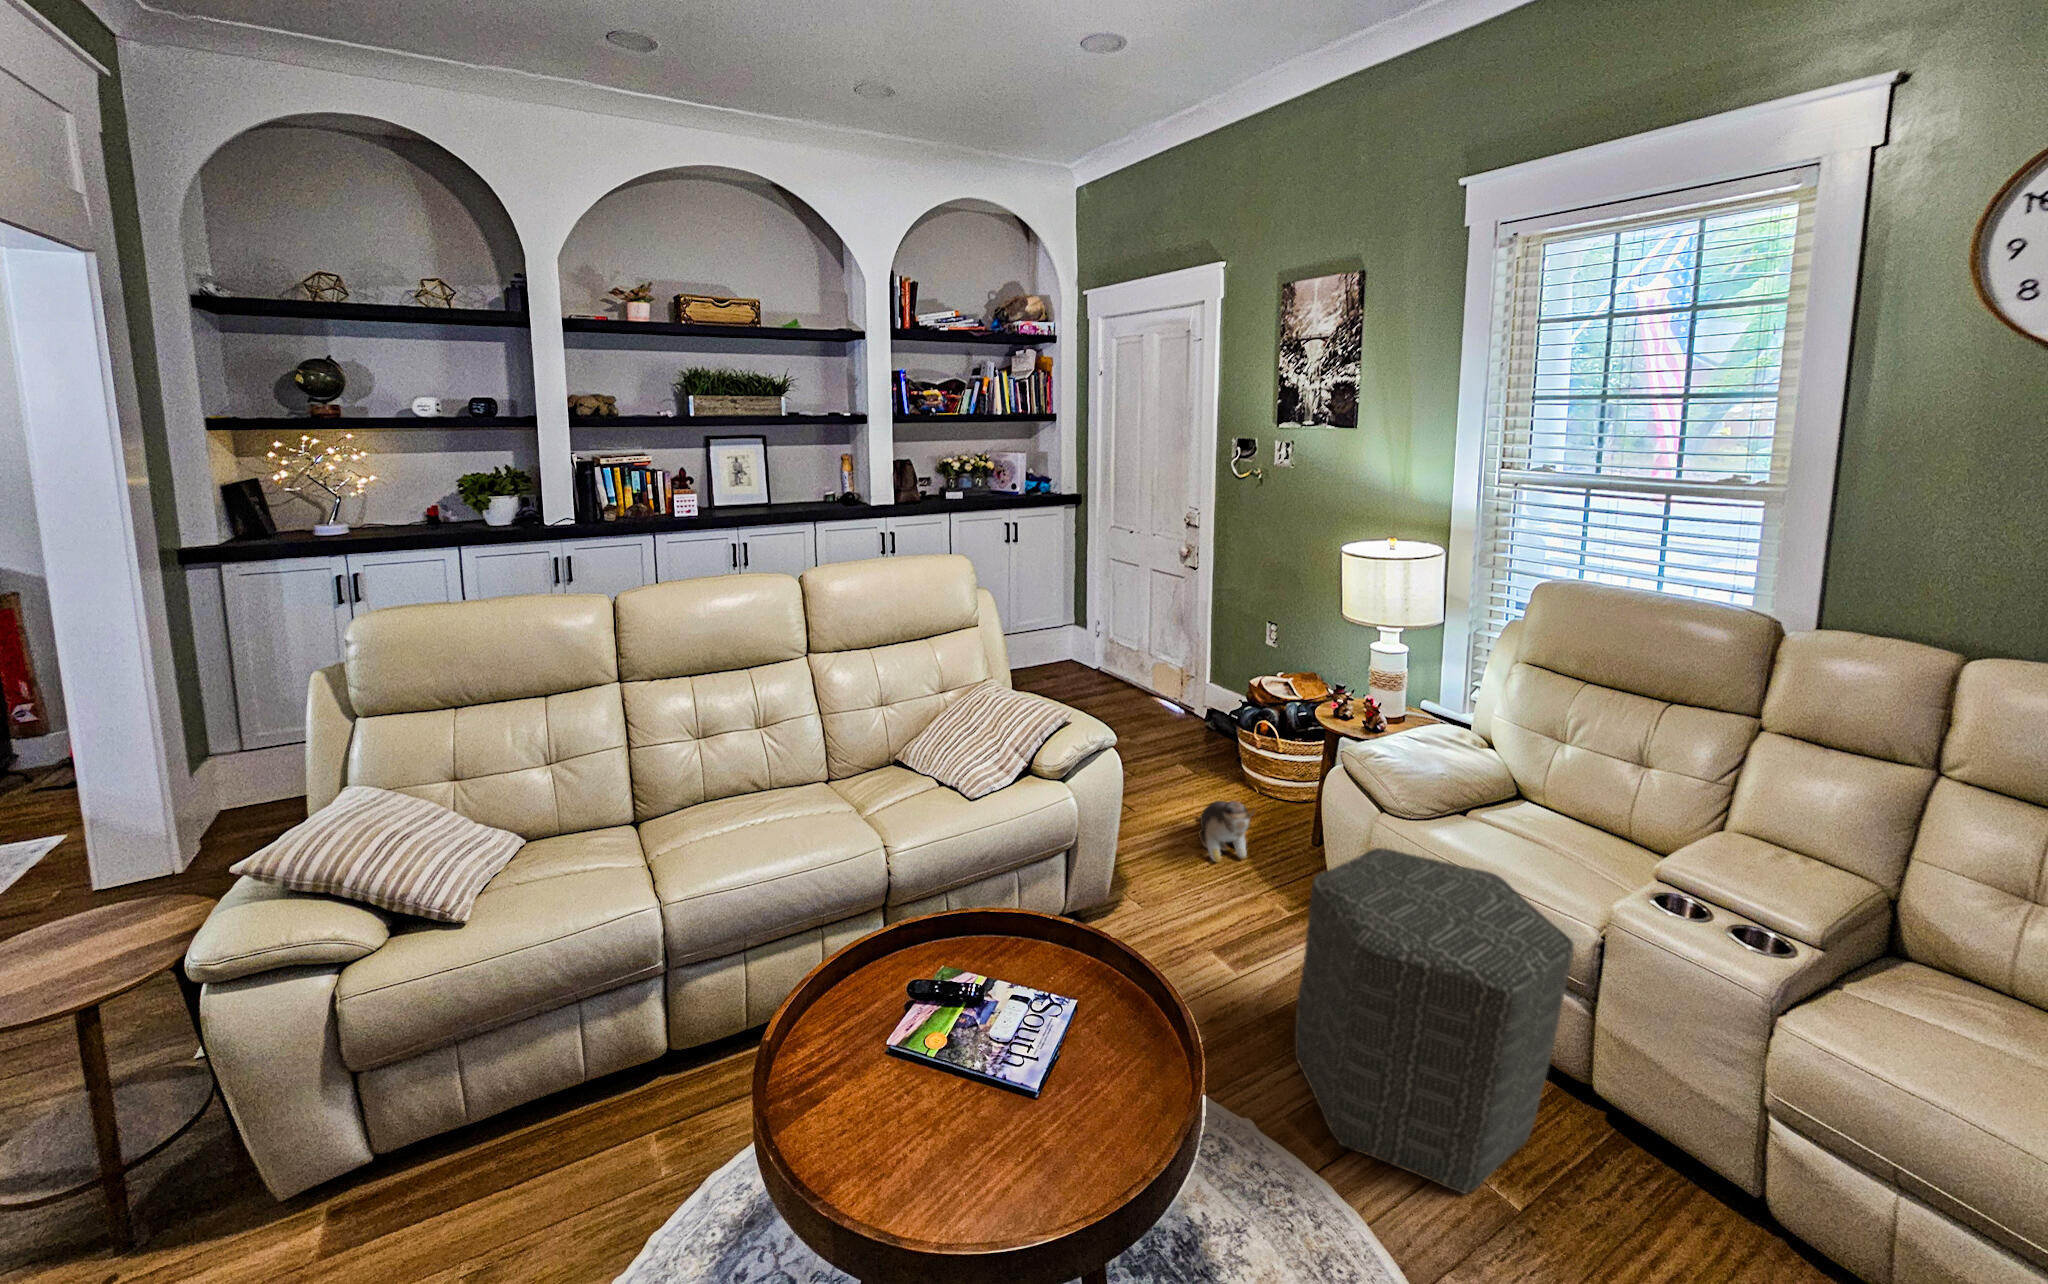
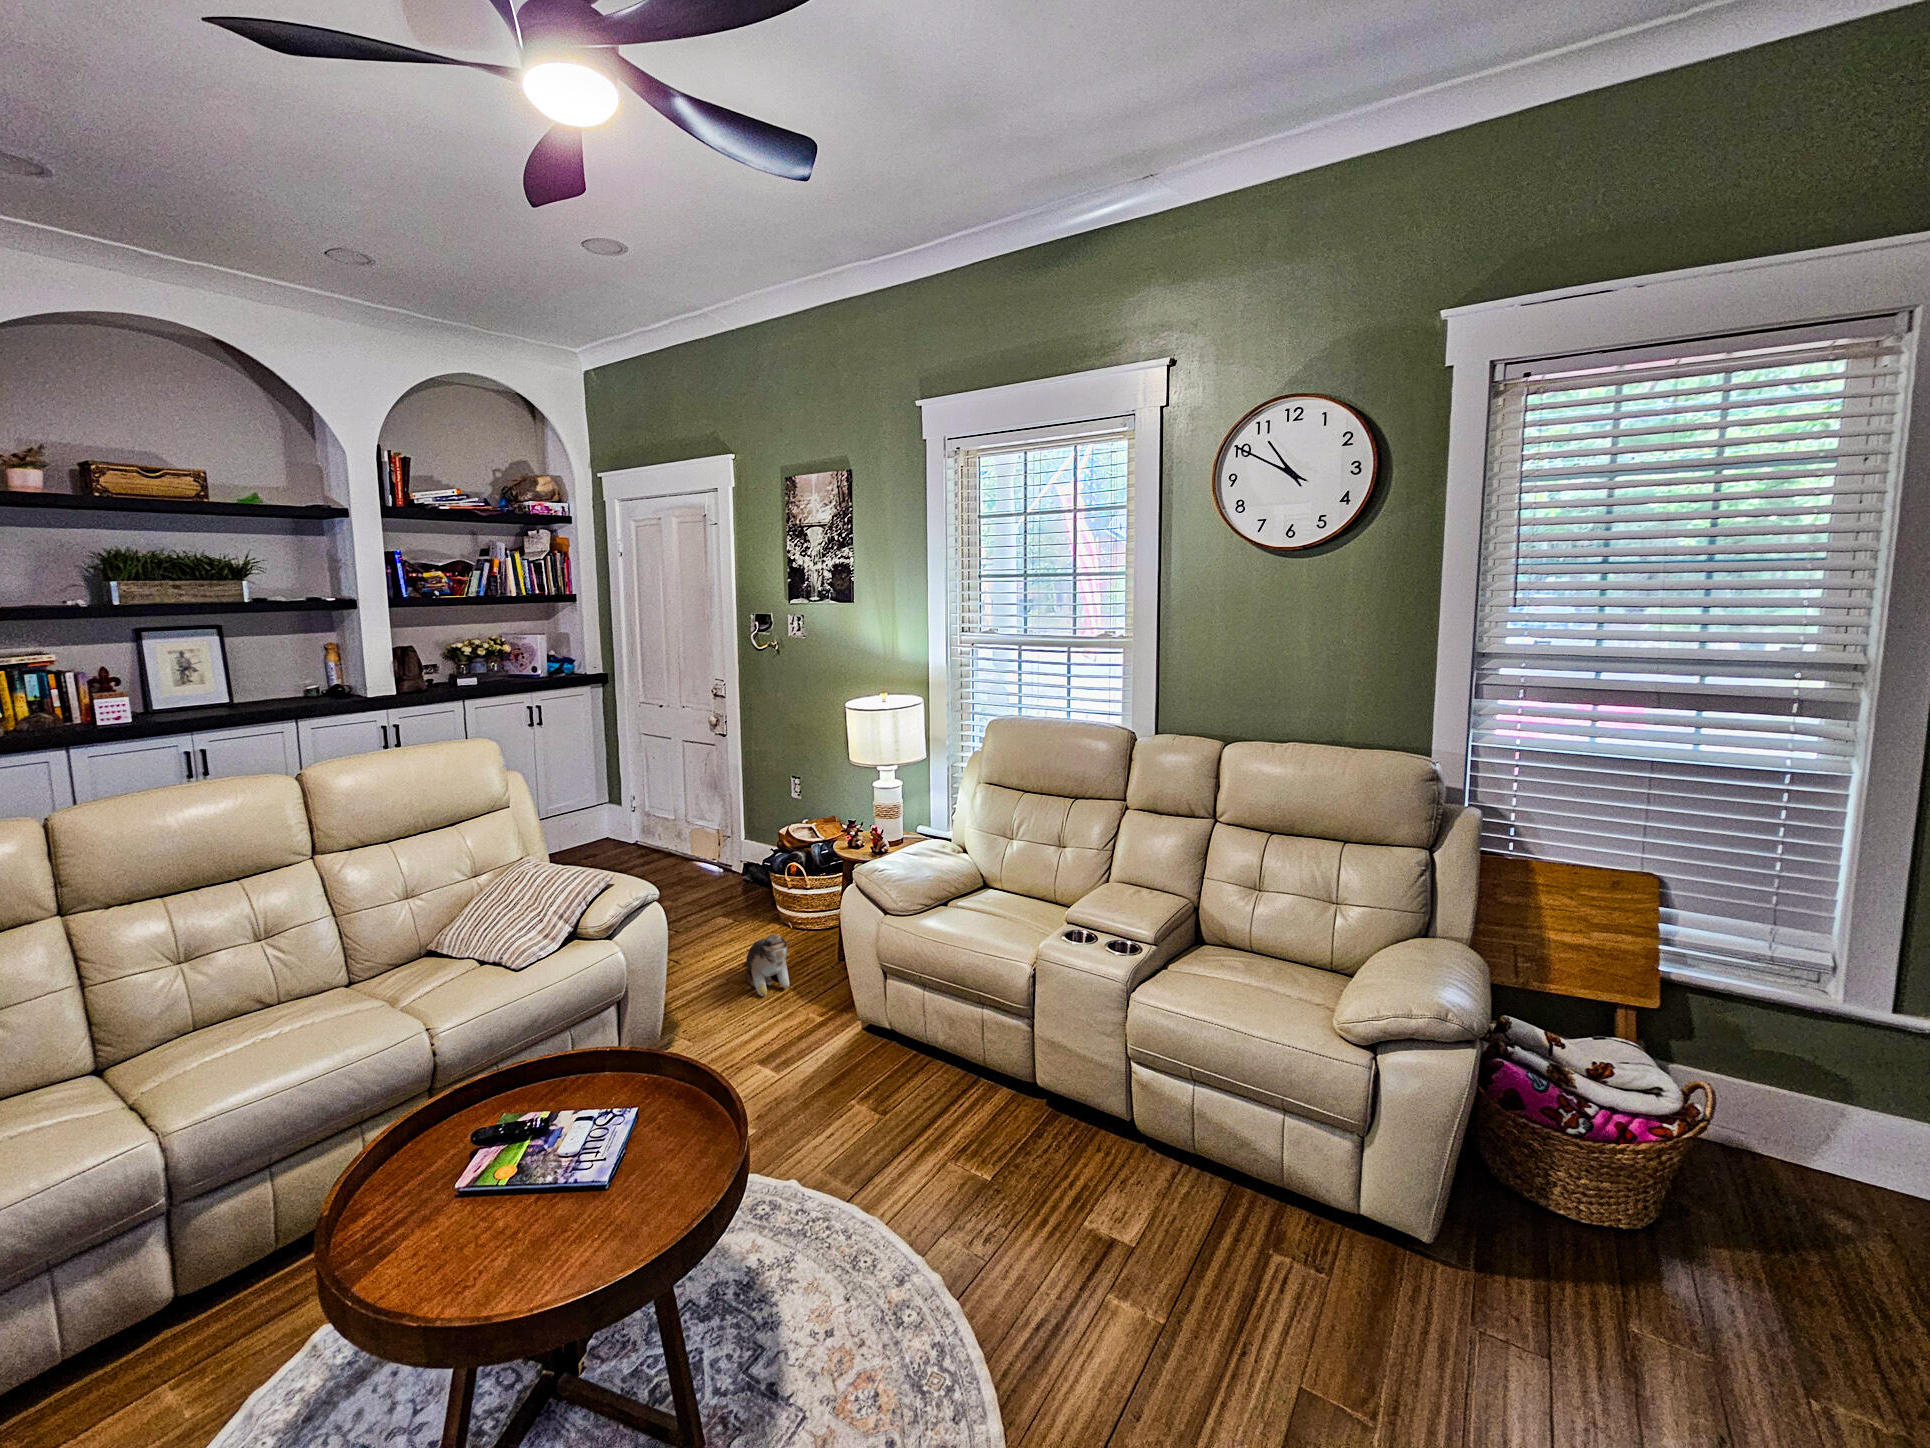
ottoman: present [1295,848,1574,1194] -> none [824,936,998,1182]

